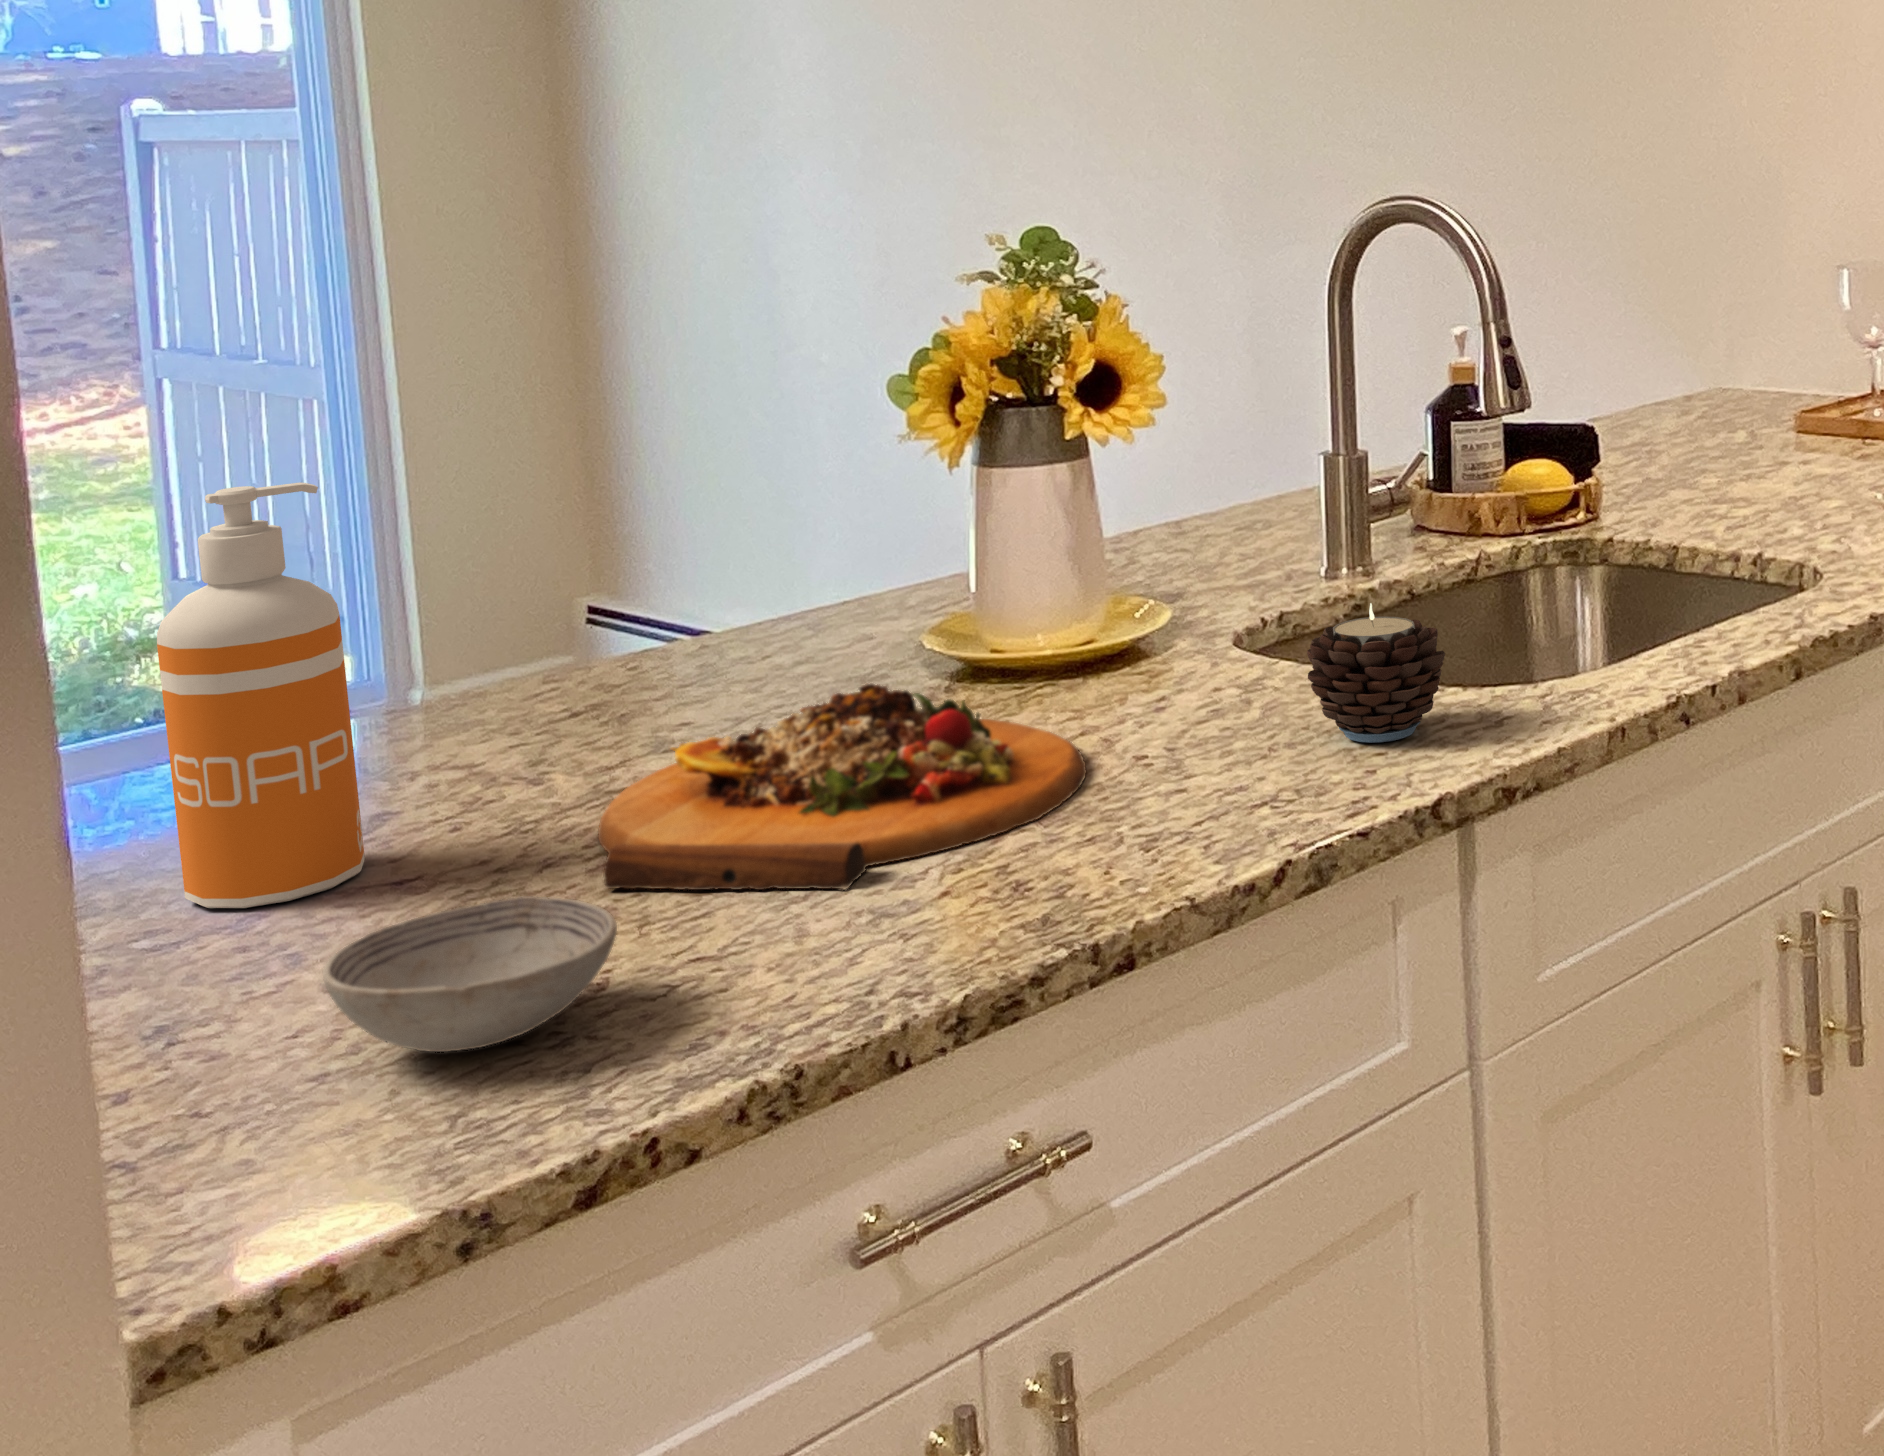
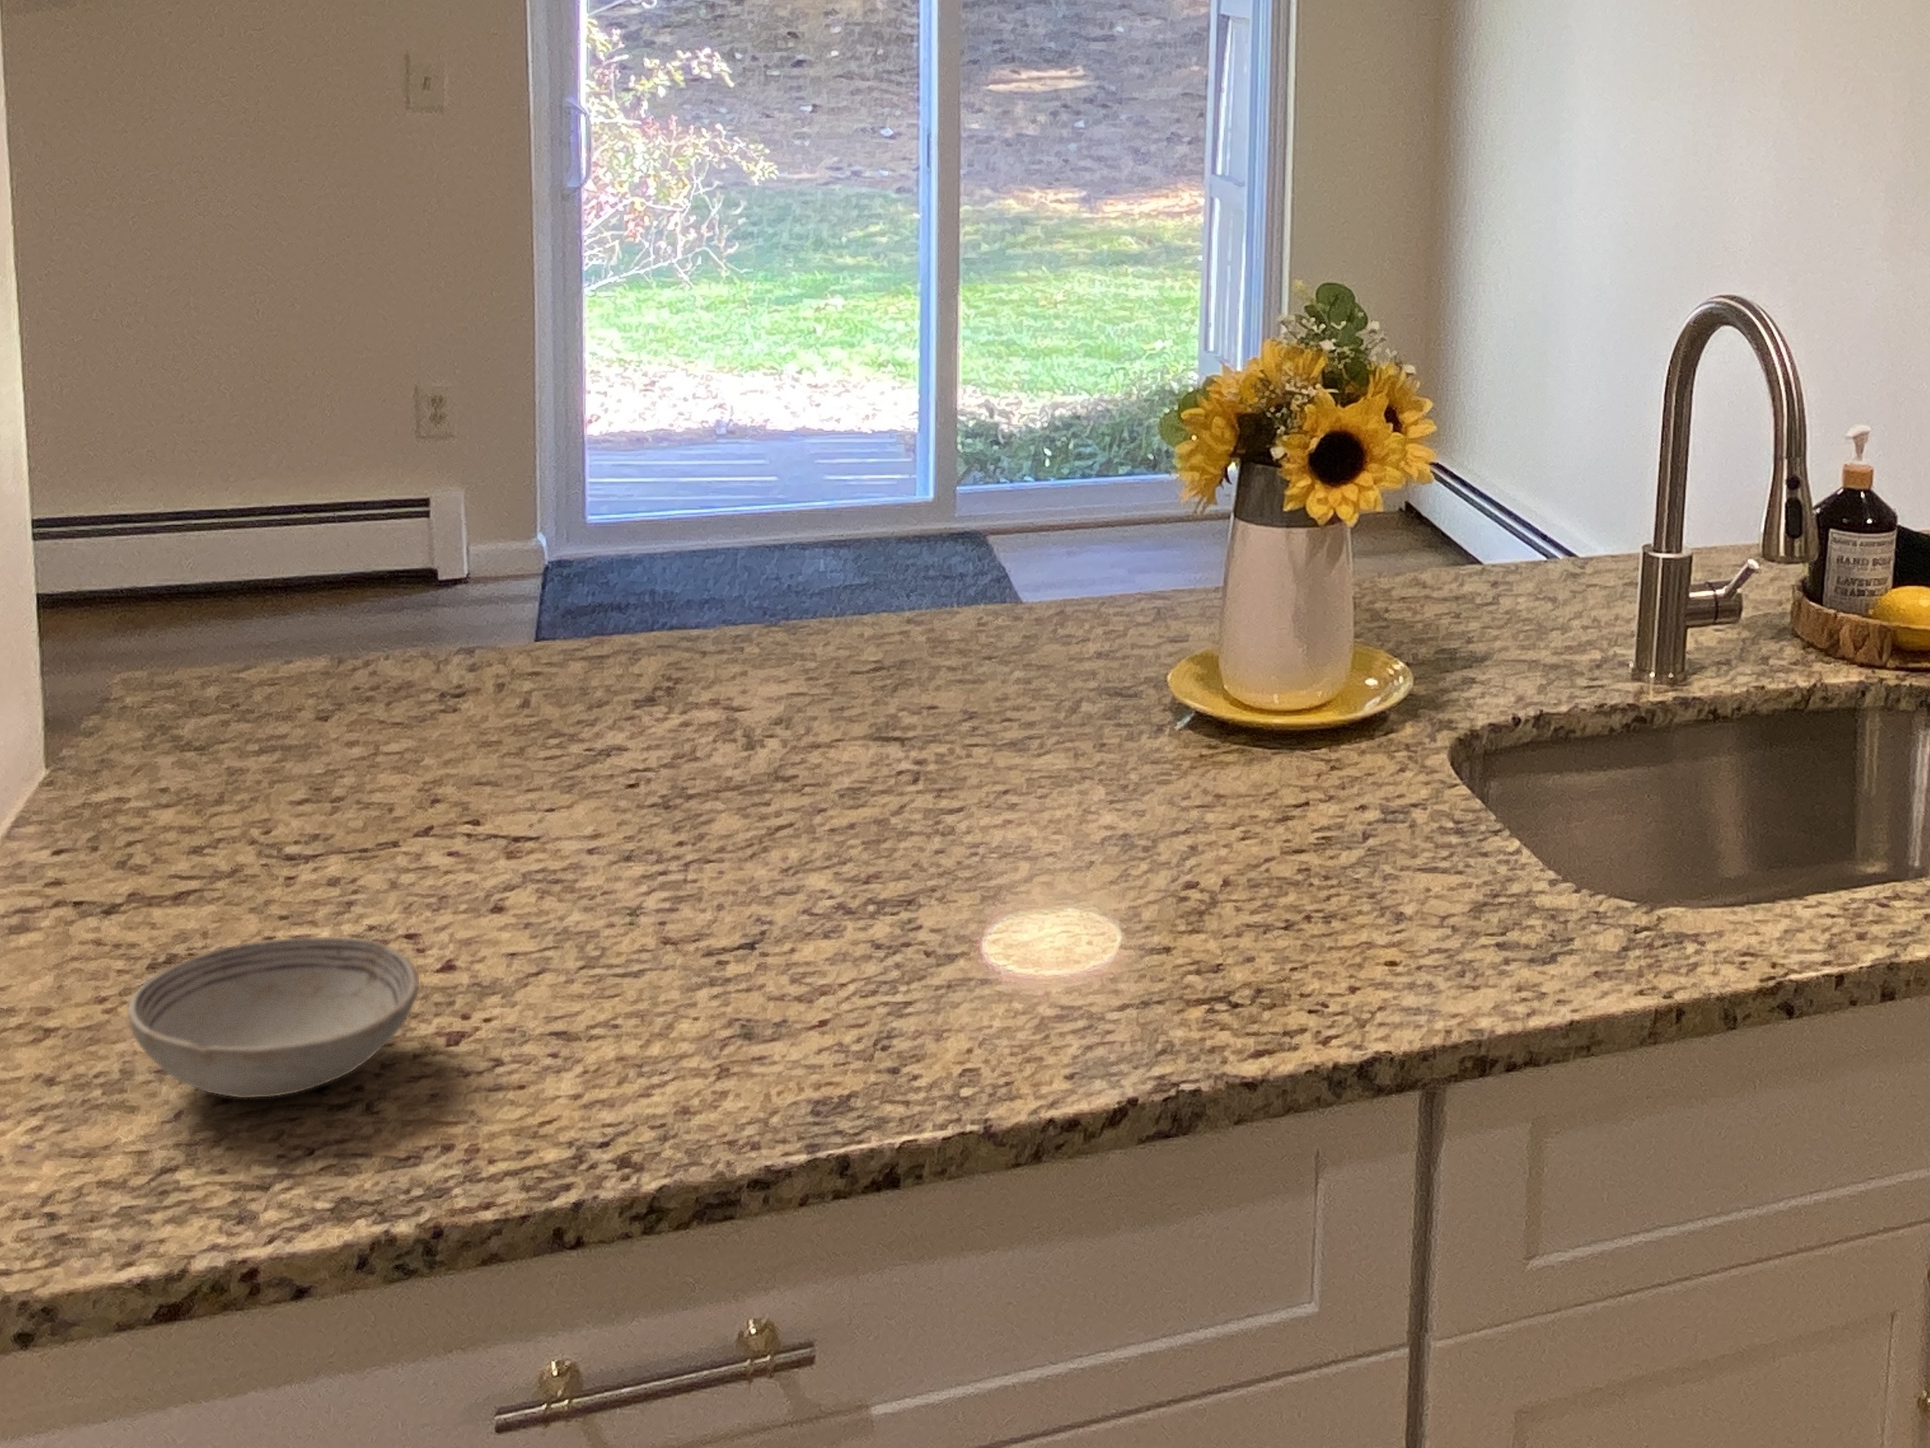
soap dispenser: present [157,482,365,908] -> none [277,445,447,843]
candle: present [1307,603,1445,743] -> none [1338,795,1497,954]
cutting board: present [598,684,1087,890] -> none [564,746,1122,992]

